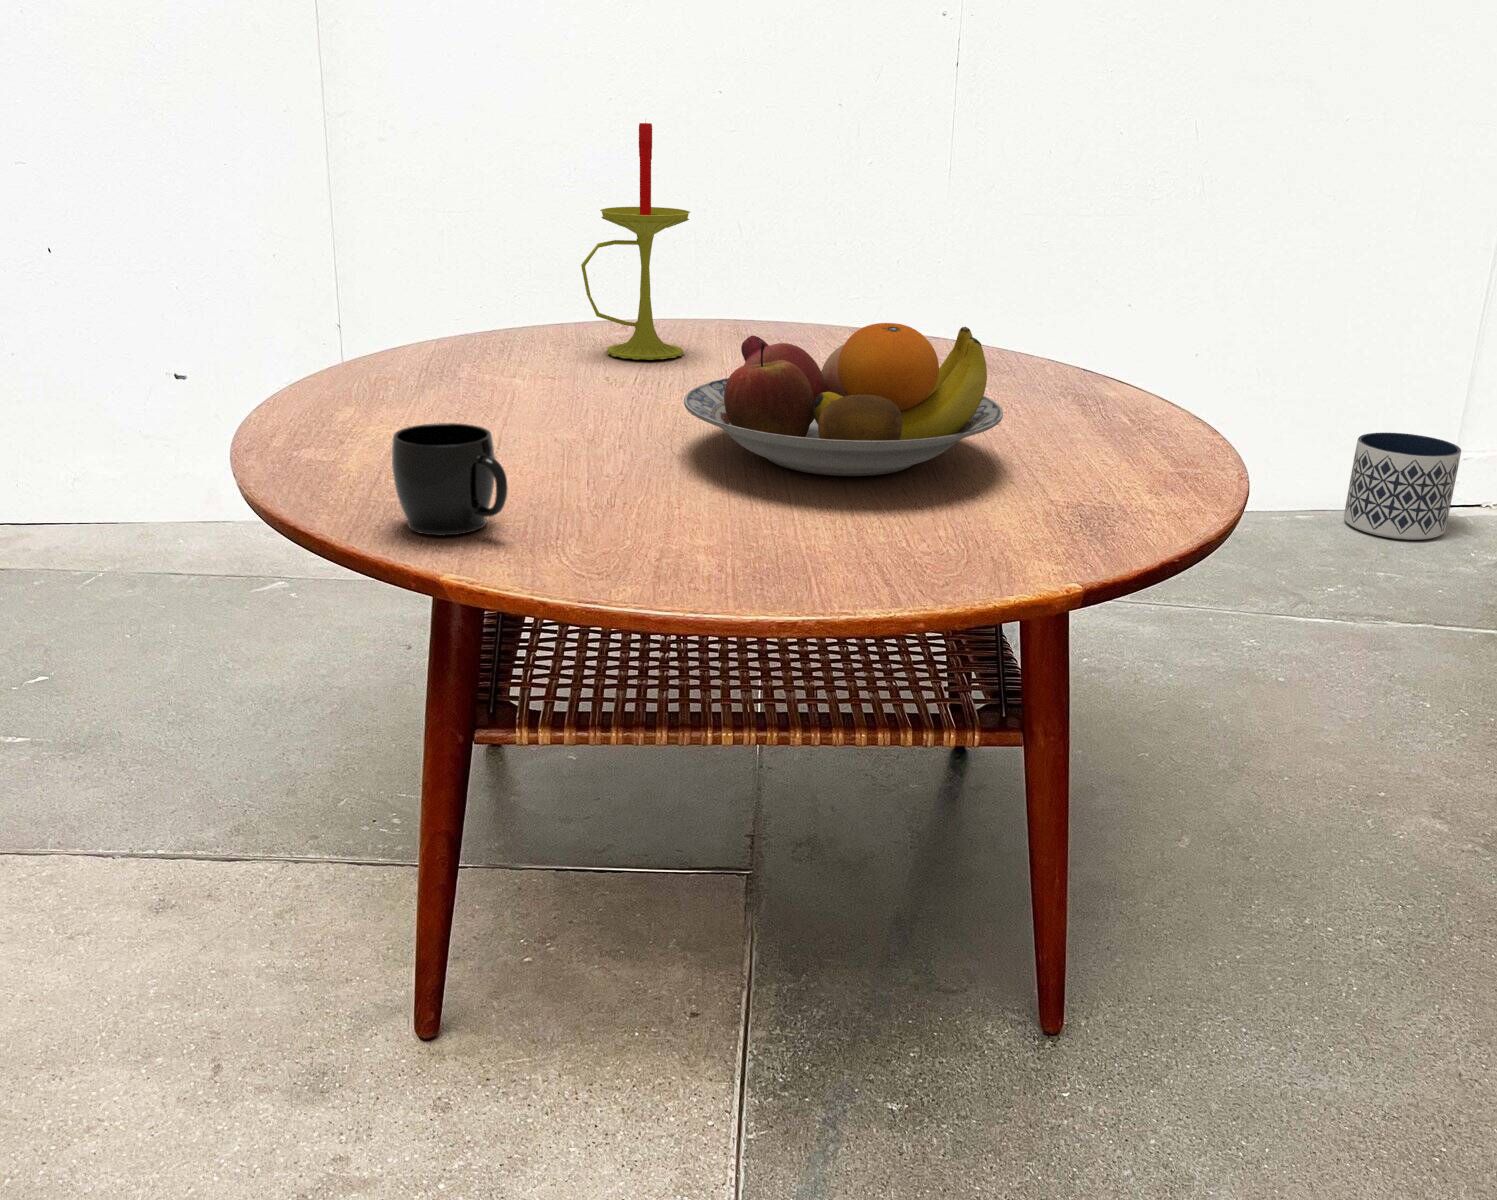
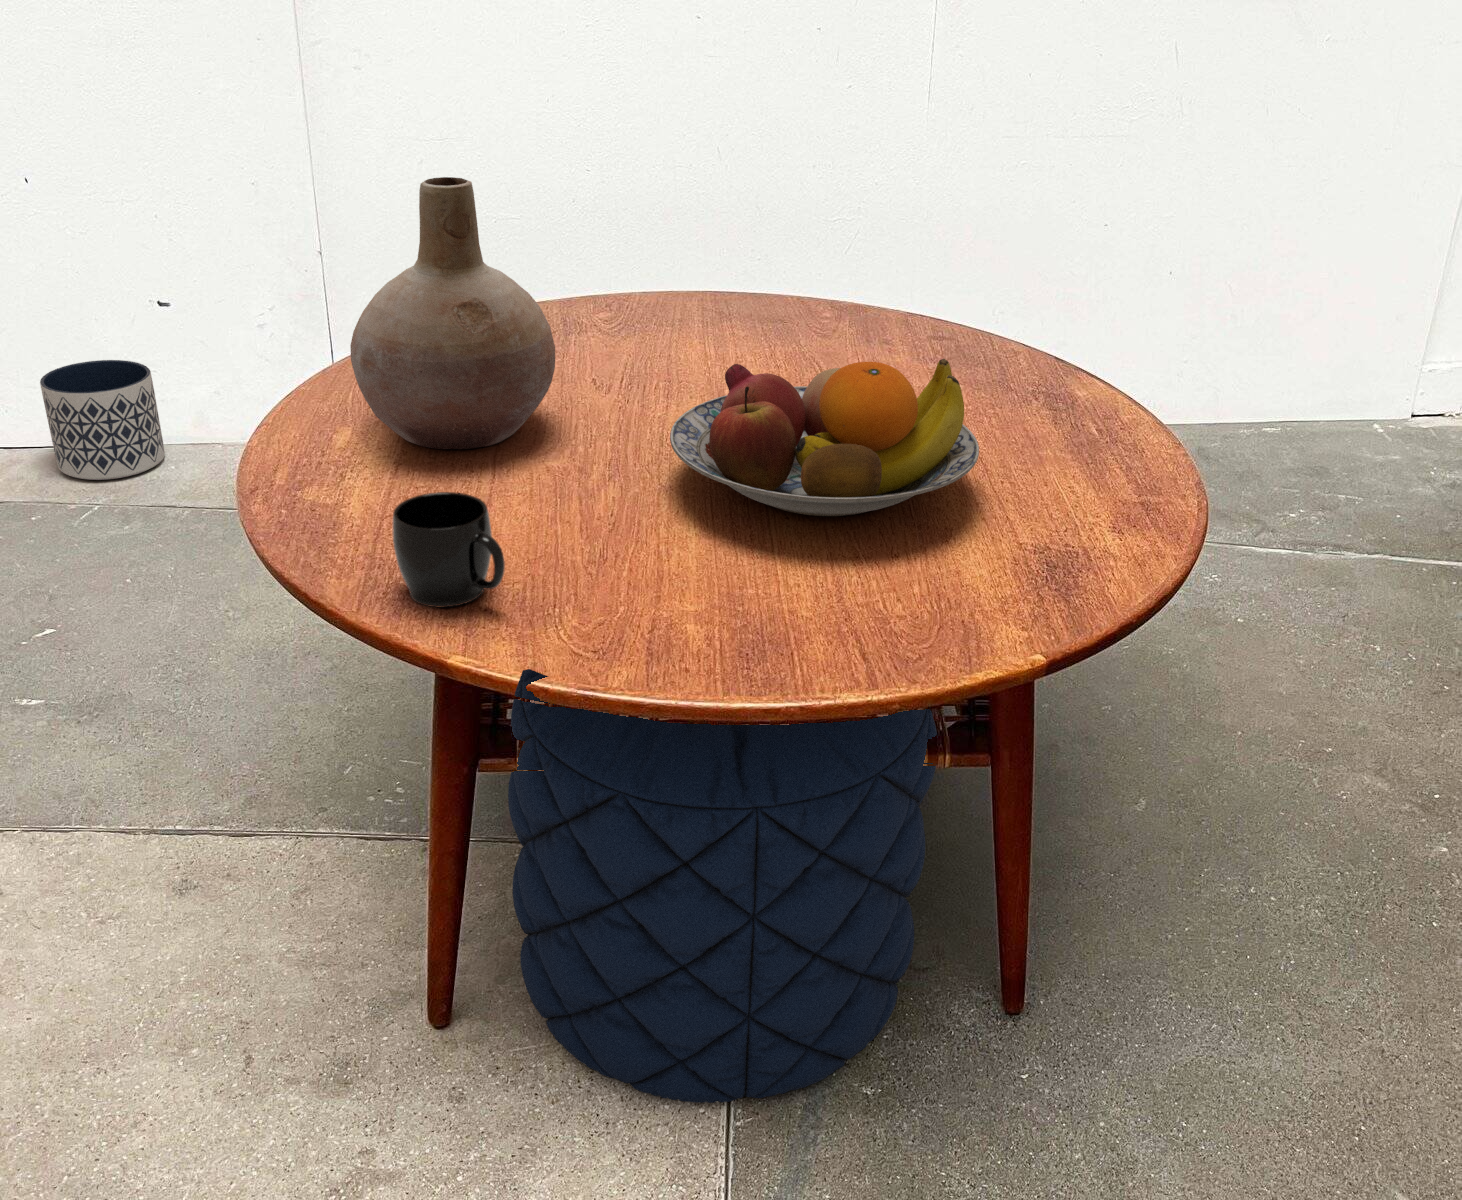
candle: present [581,123,690,360] -> none [564,109,672,351]
vase: none [360,150,569,424] -> present [350,177,555,449]
planter: present [1344,433,1461,540] -> present [40,360,165,480]
pouf: none [508,571,964,1114] -> present [508,669,937,1103]

